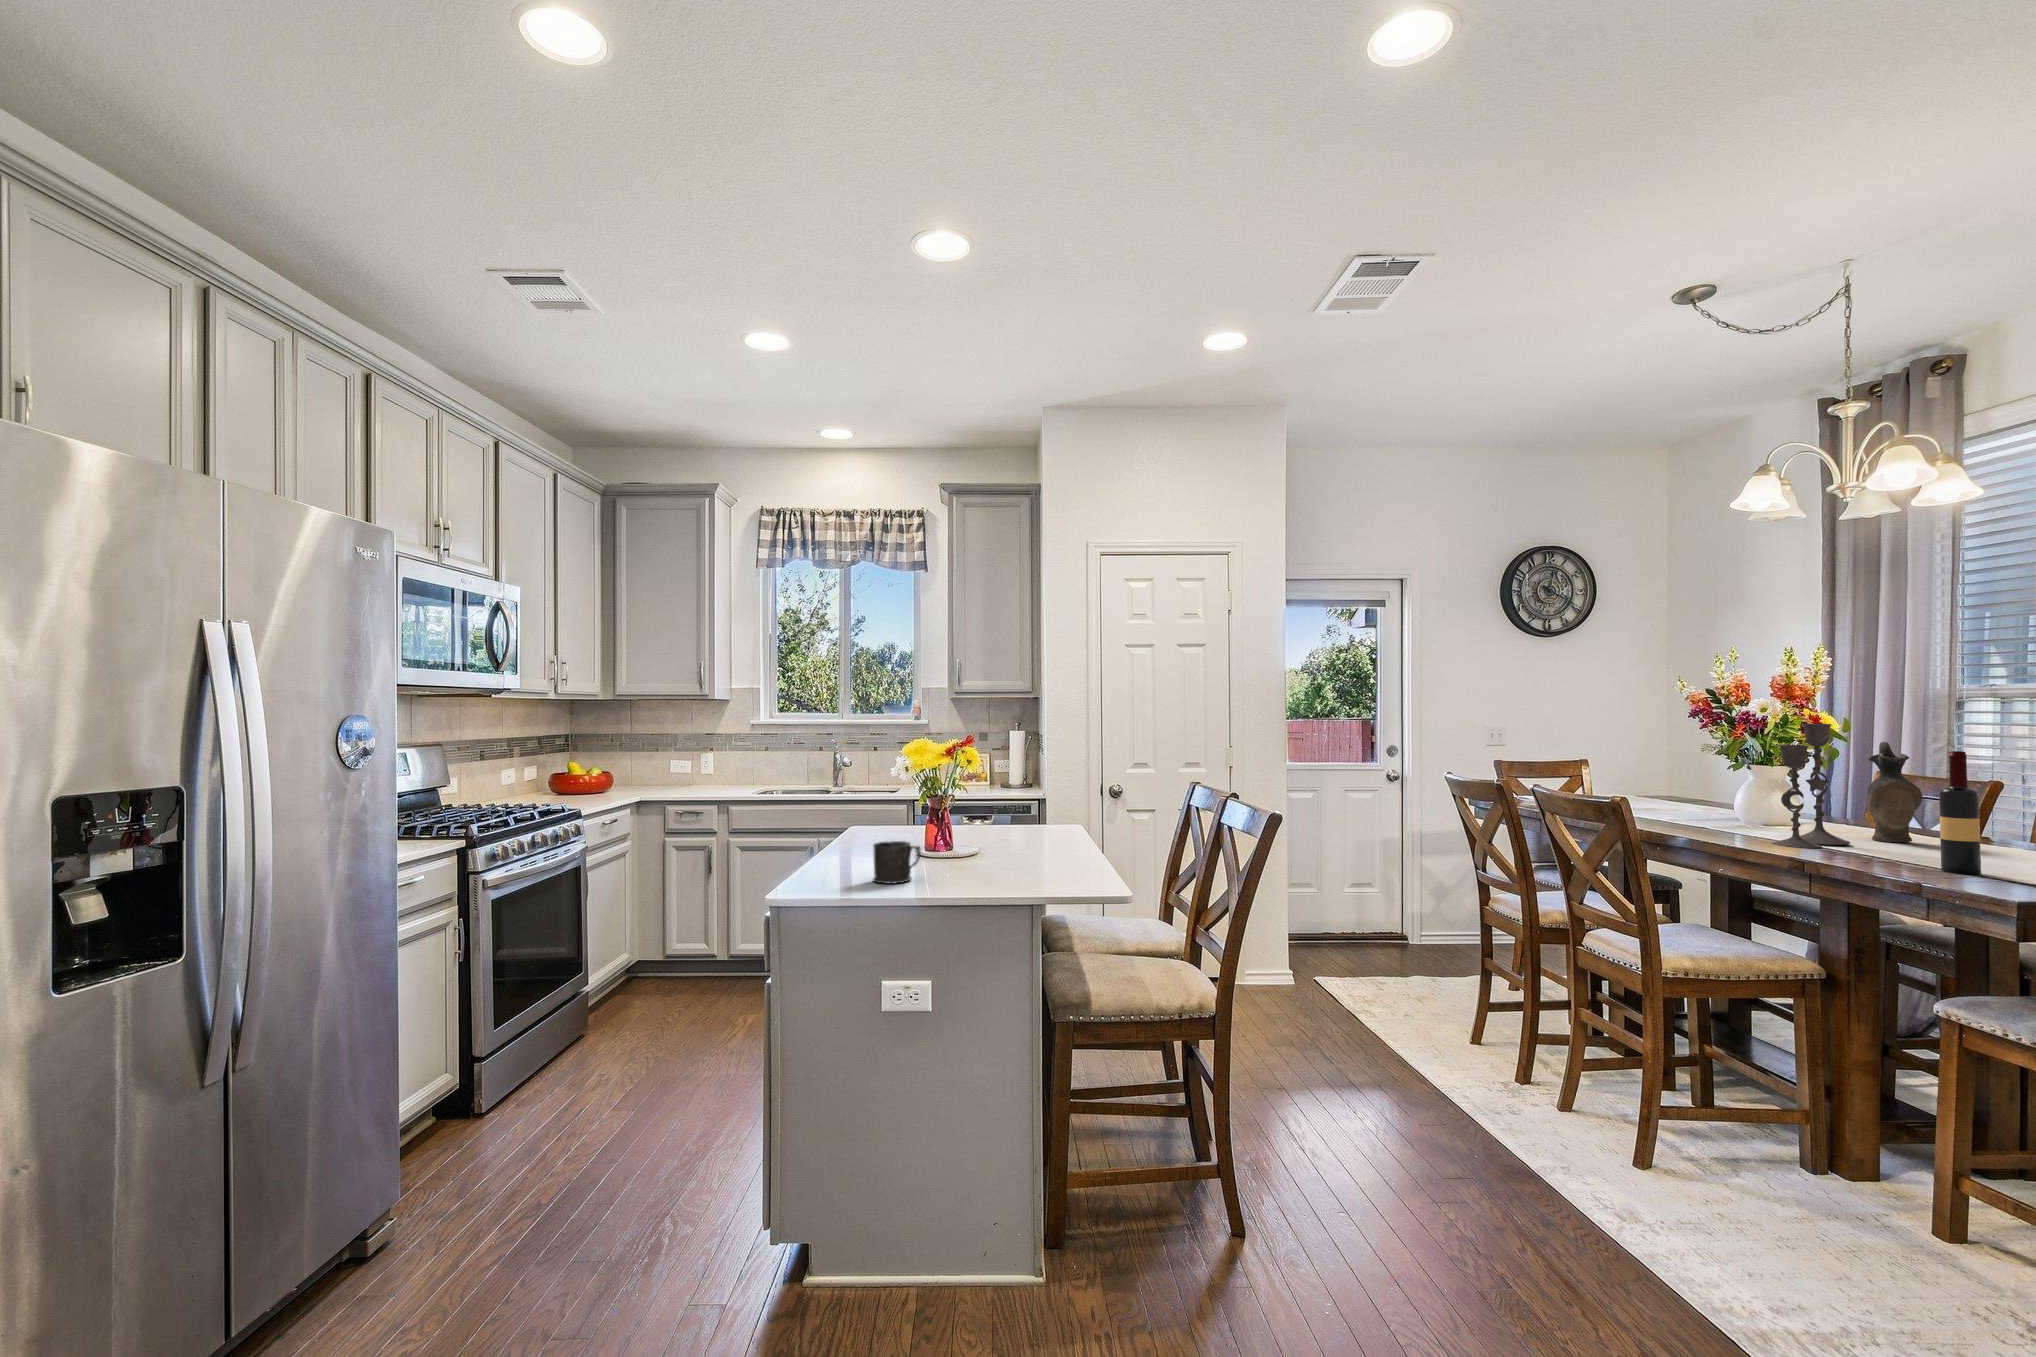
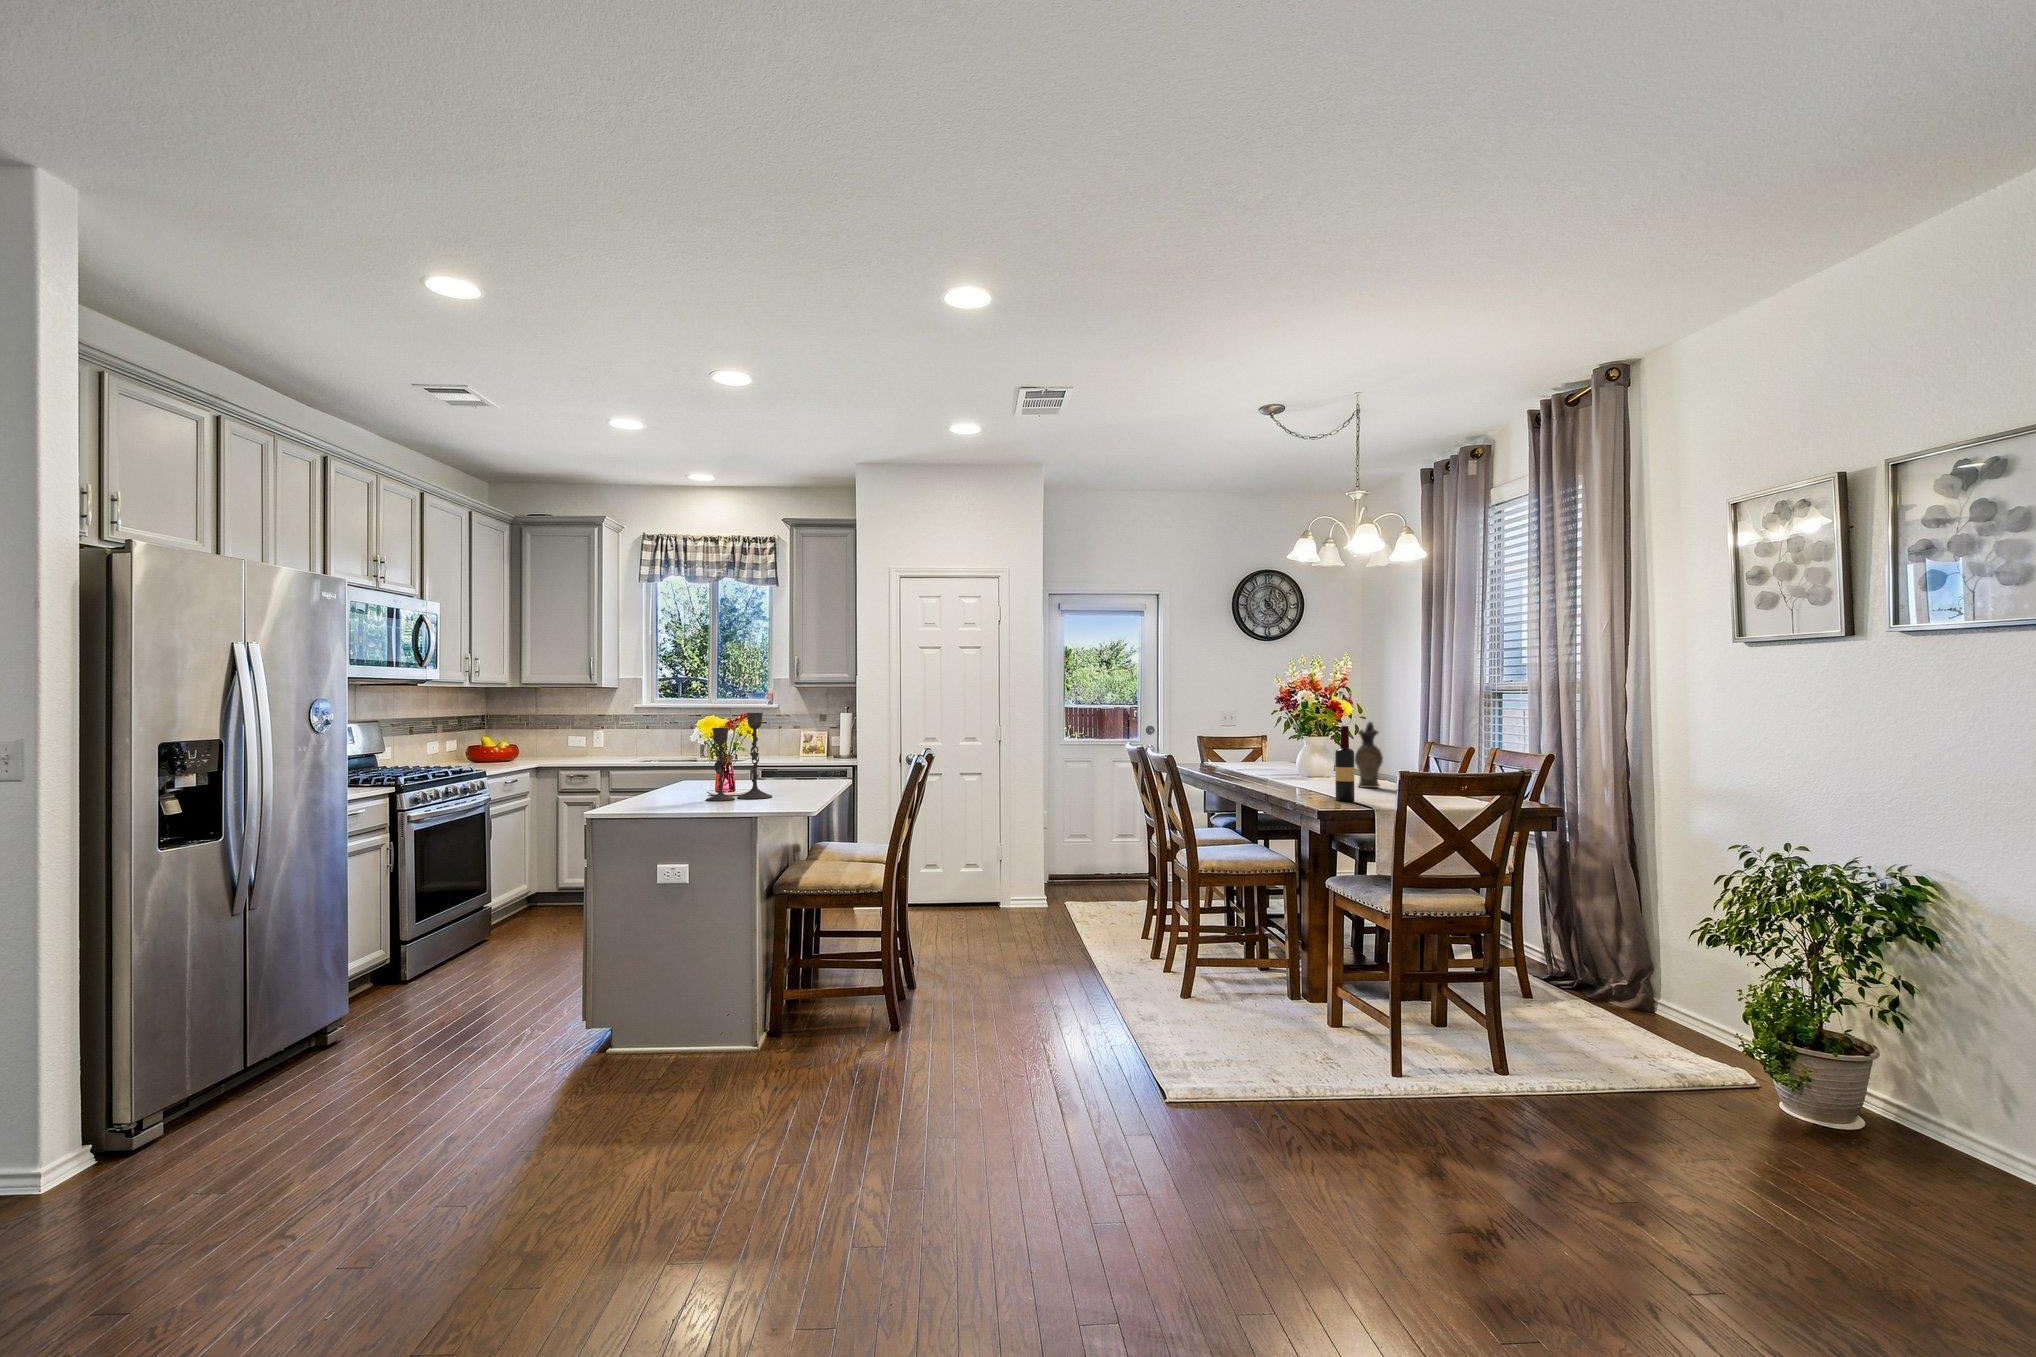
candlestick: present [1772,724,1850,848] -> present [706,713,772,801]
mug: present [873,841,921,884] -> none [658,781,689,807]

